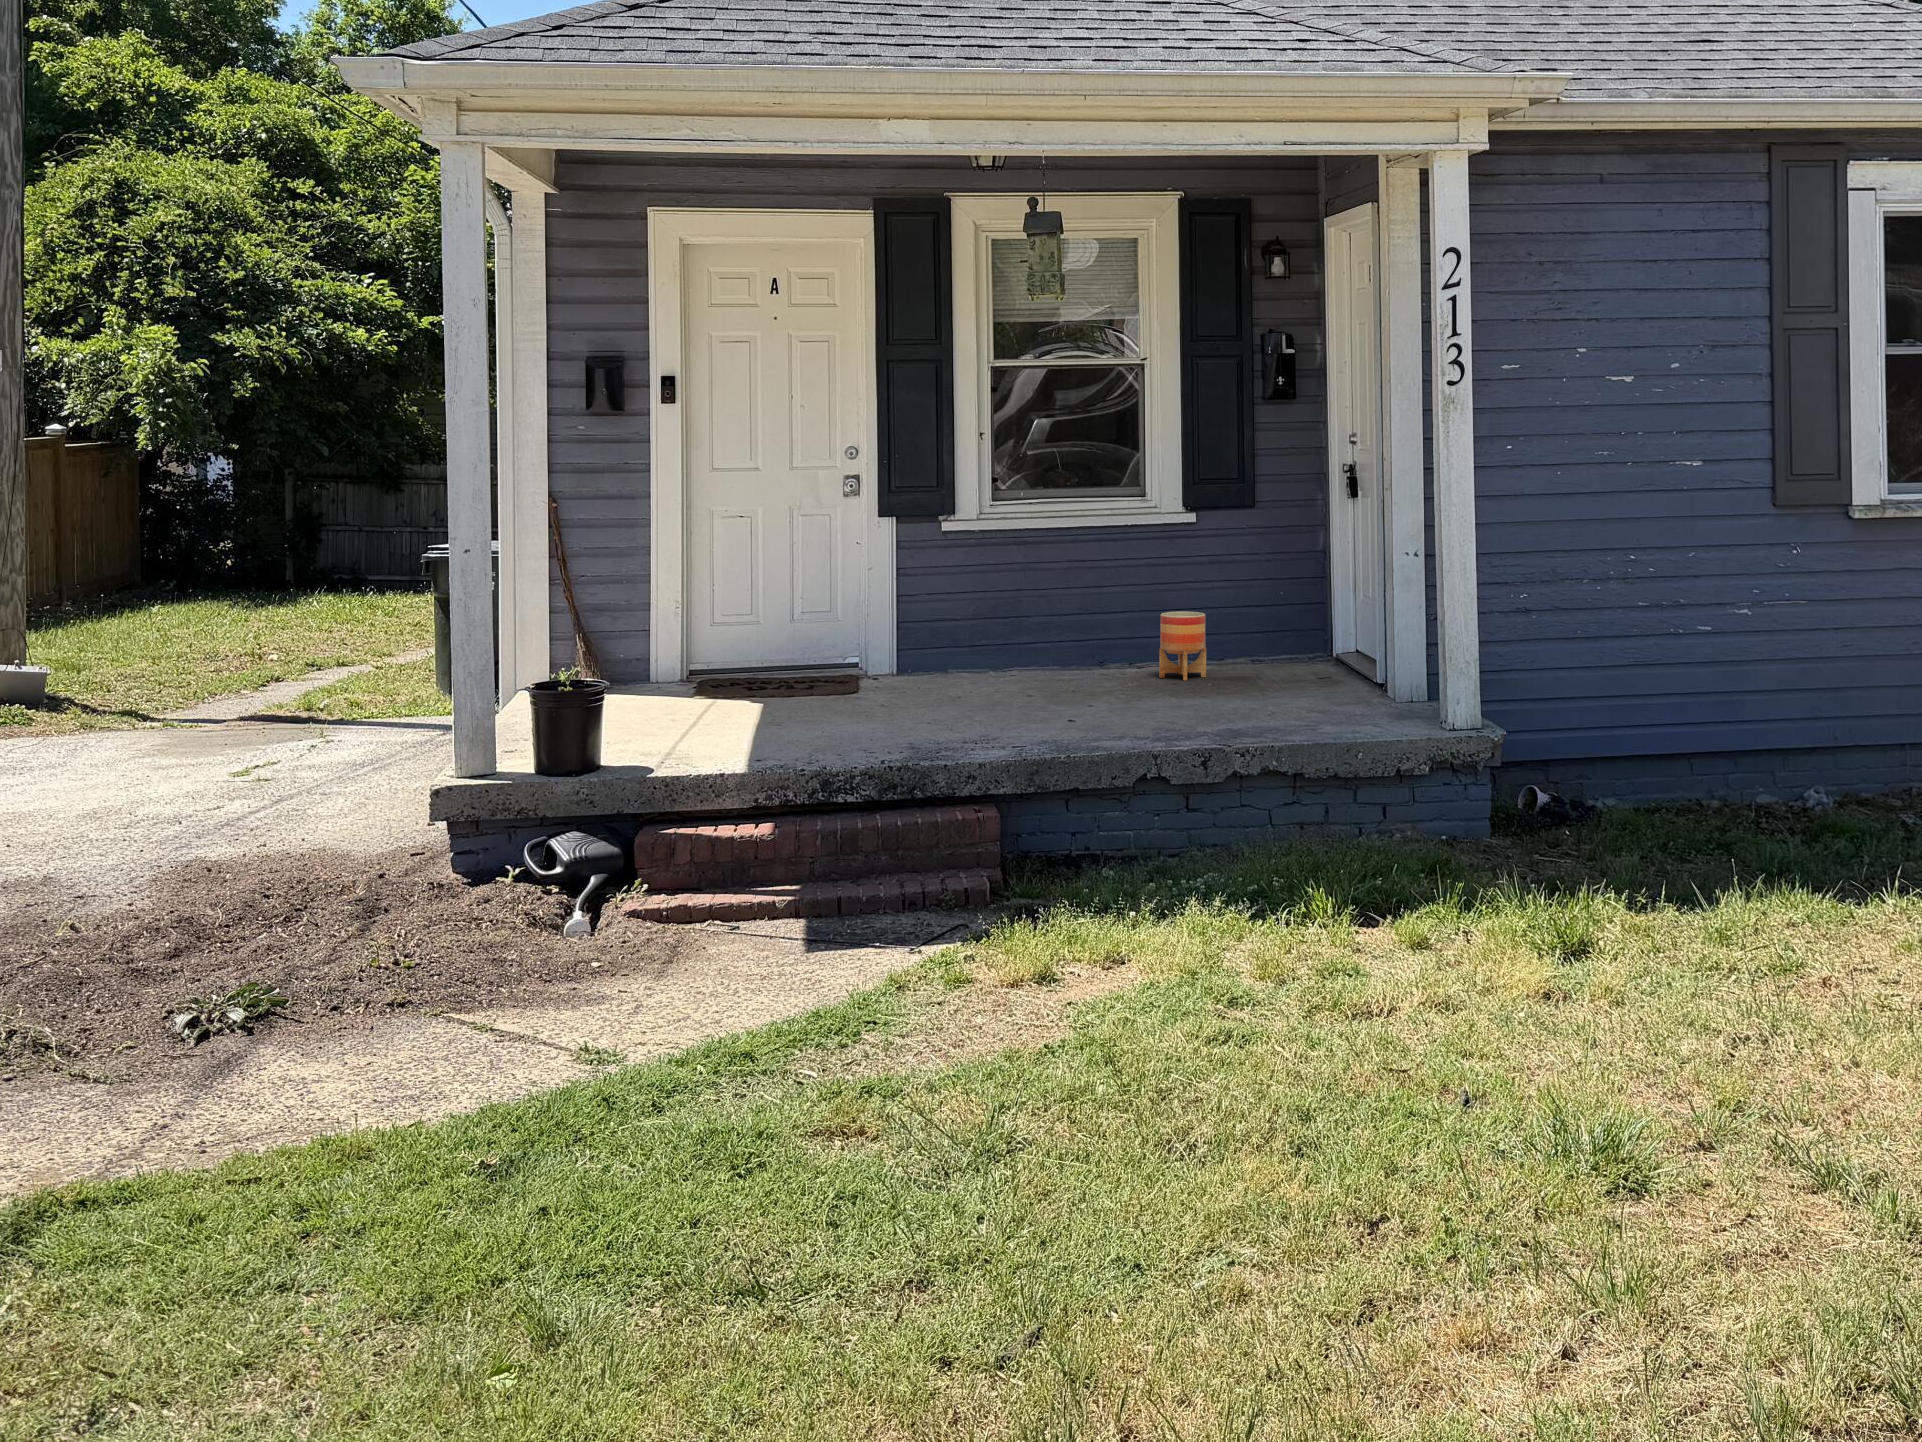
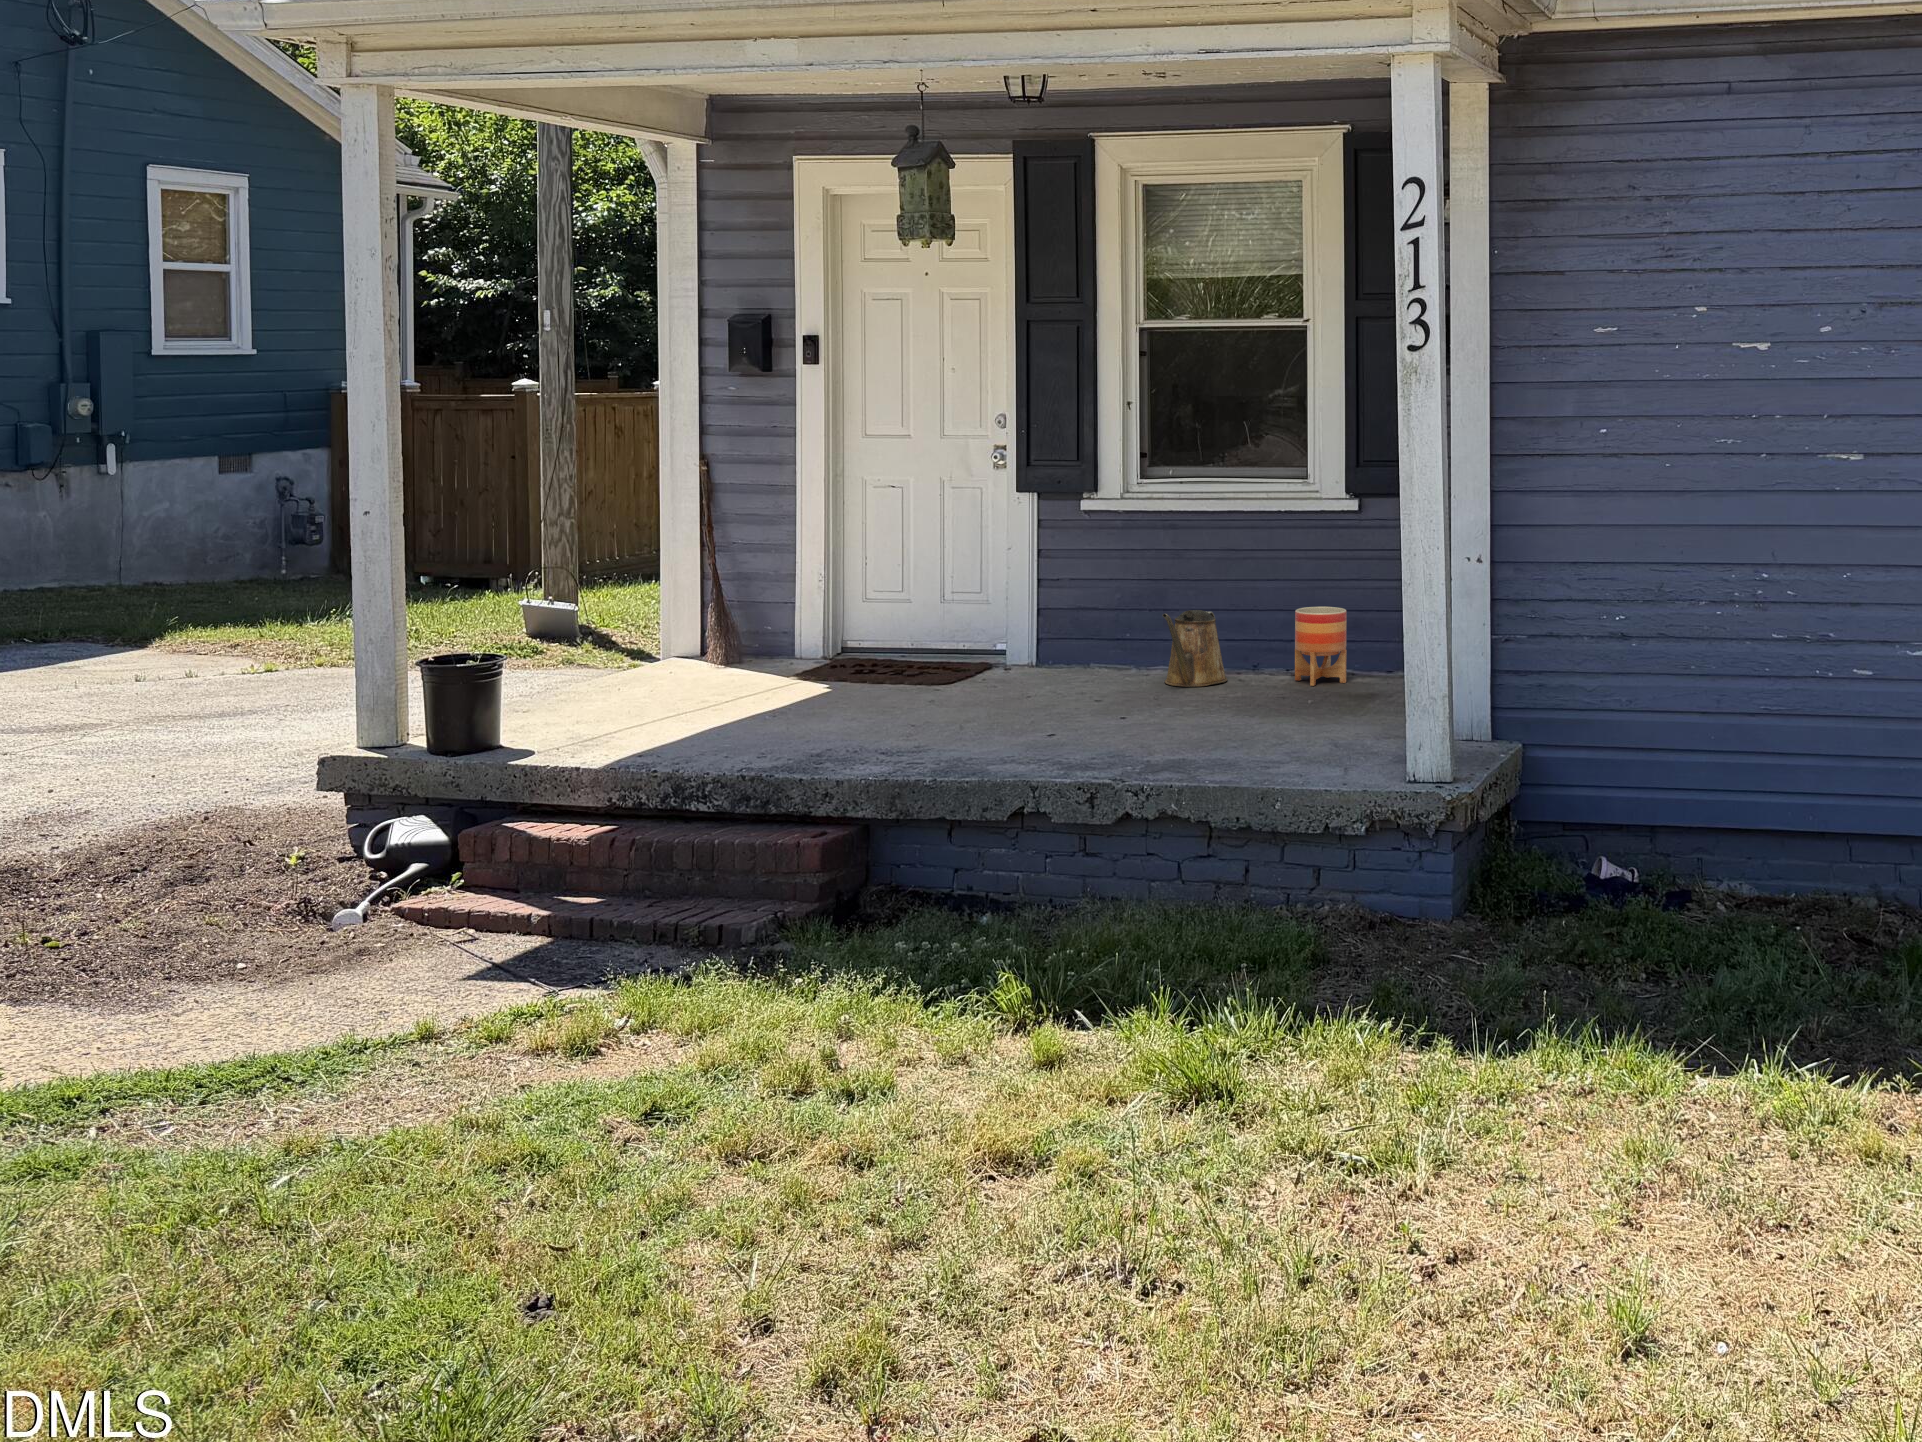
watering can: none [1048,620,1104,688] -> present [1163,610,1227,687]

